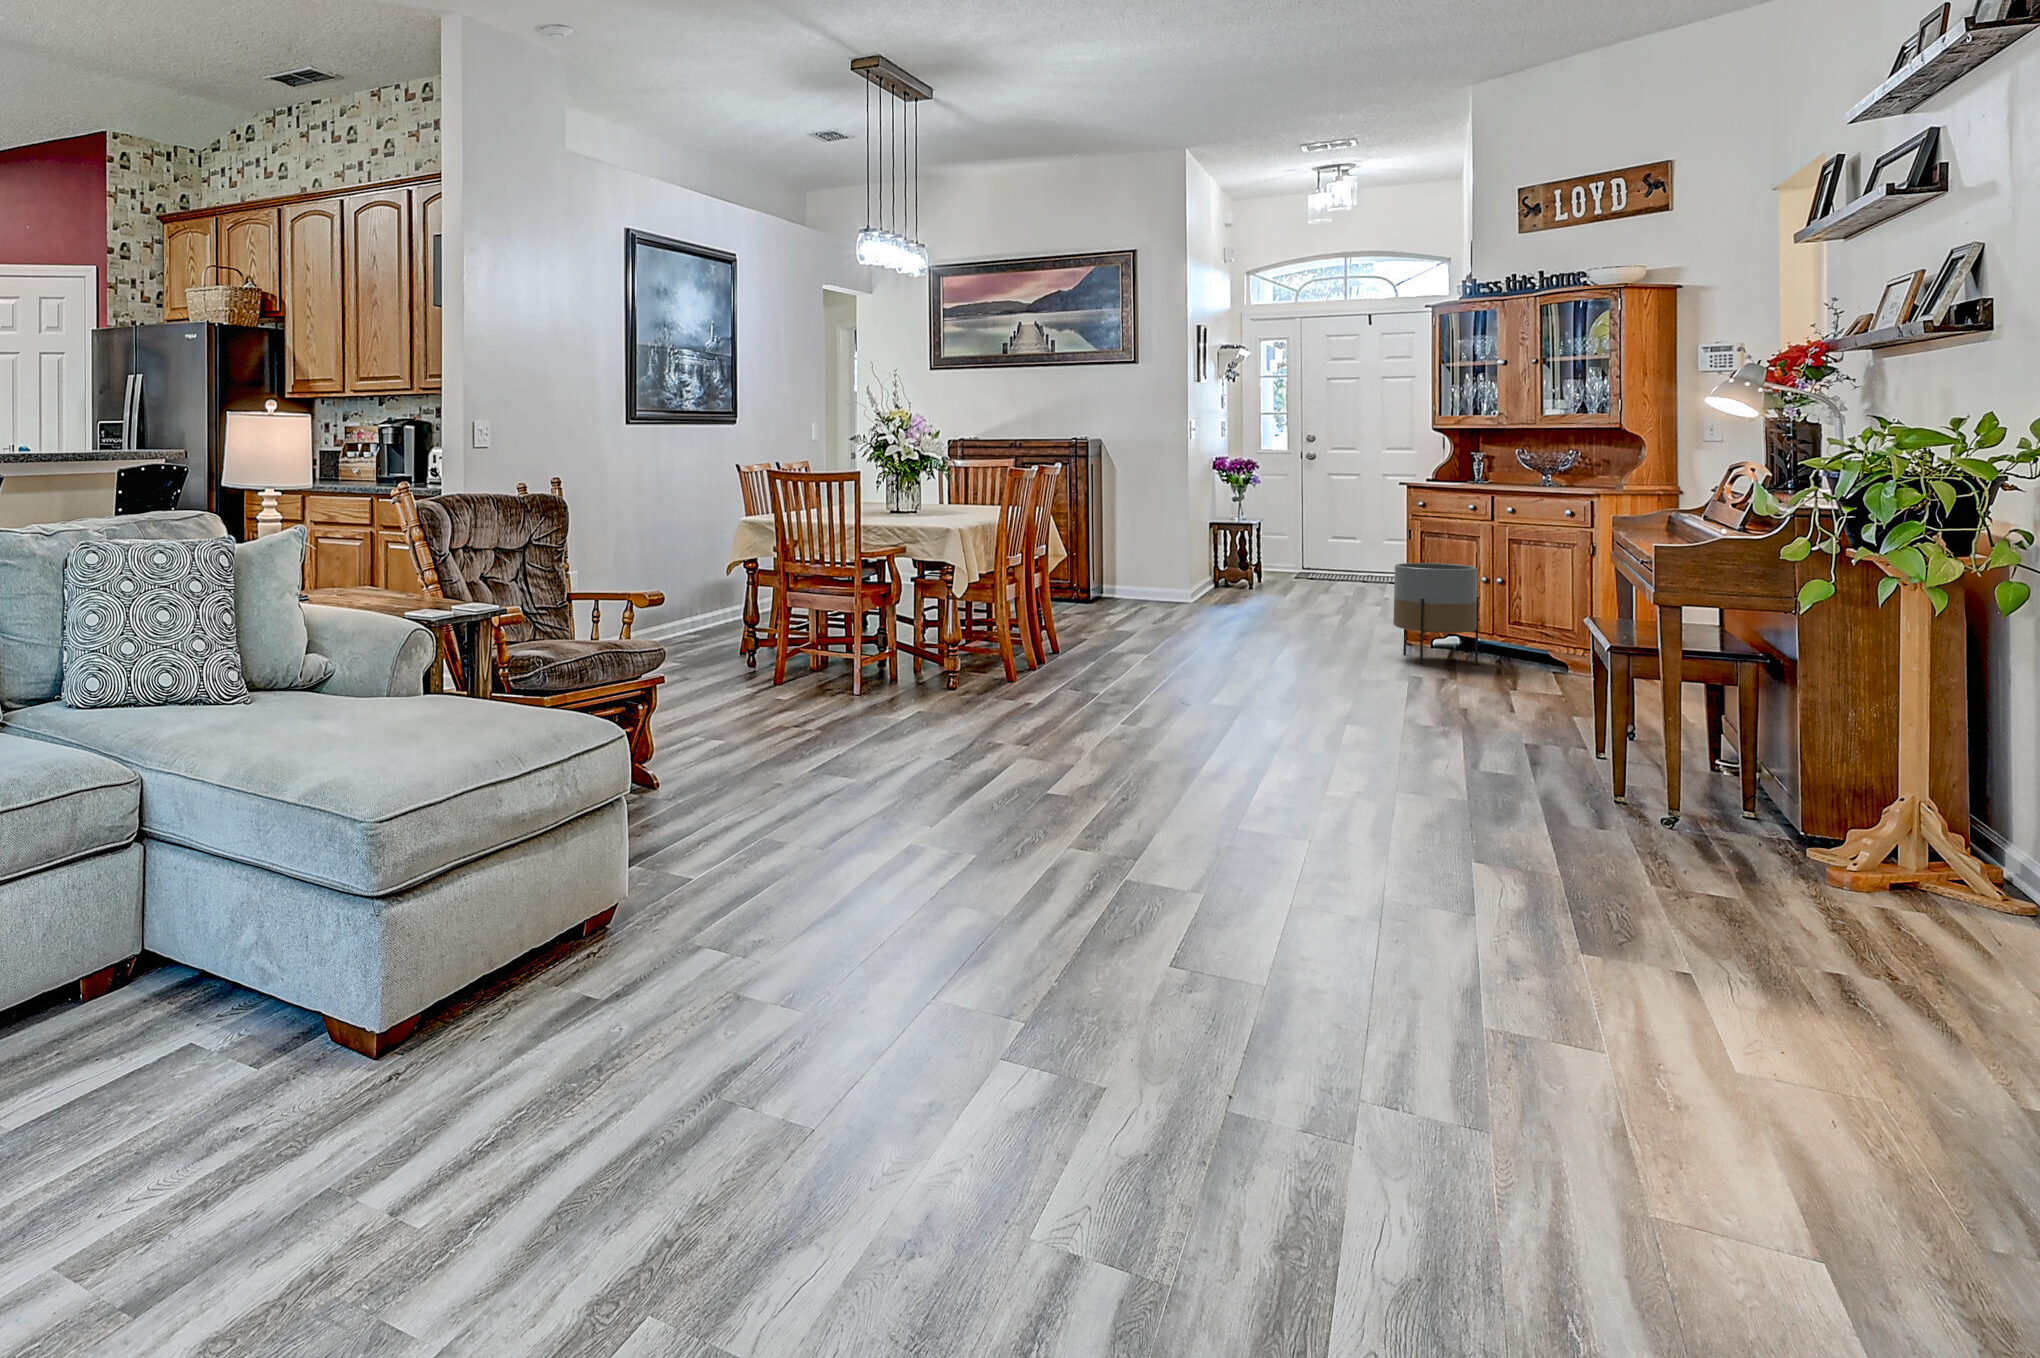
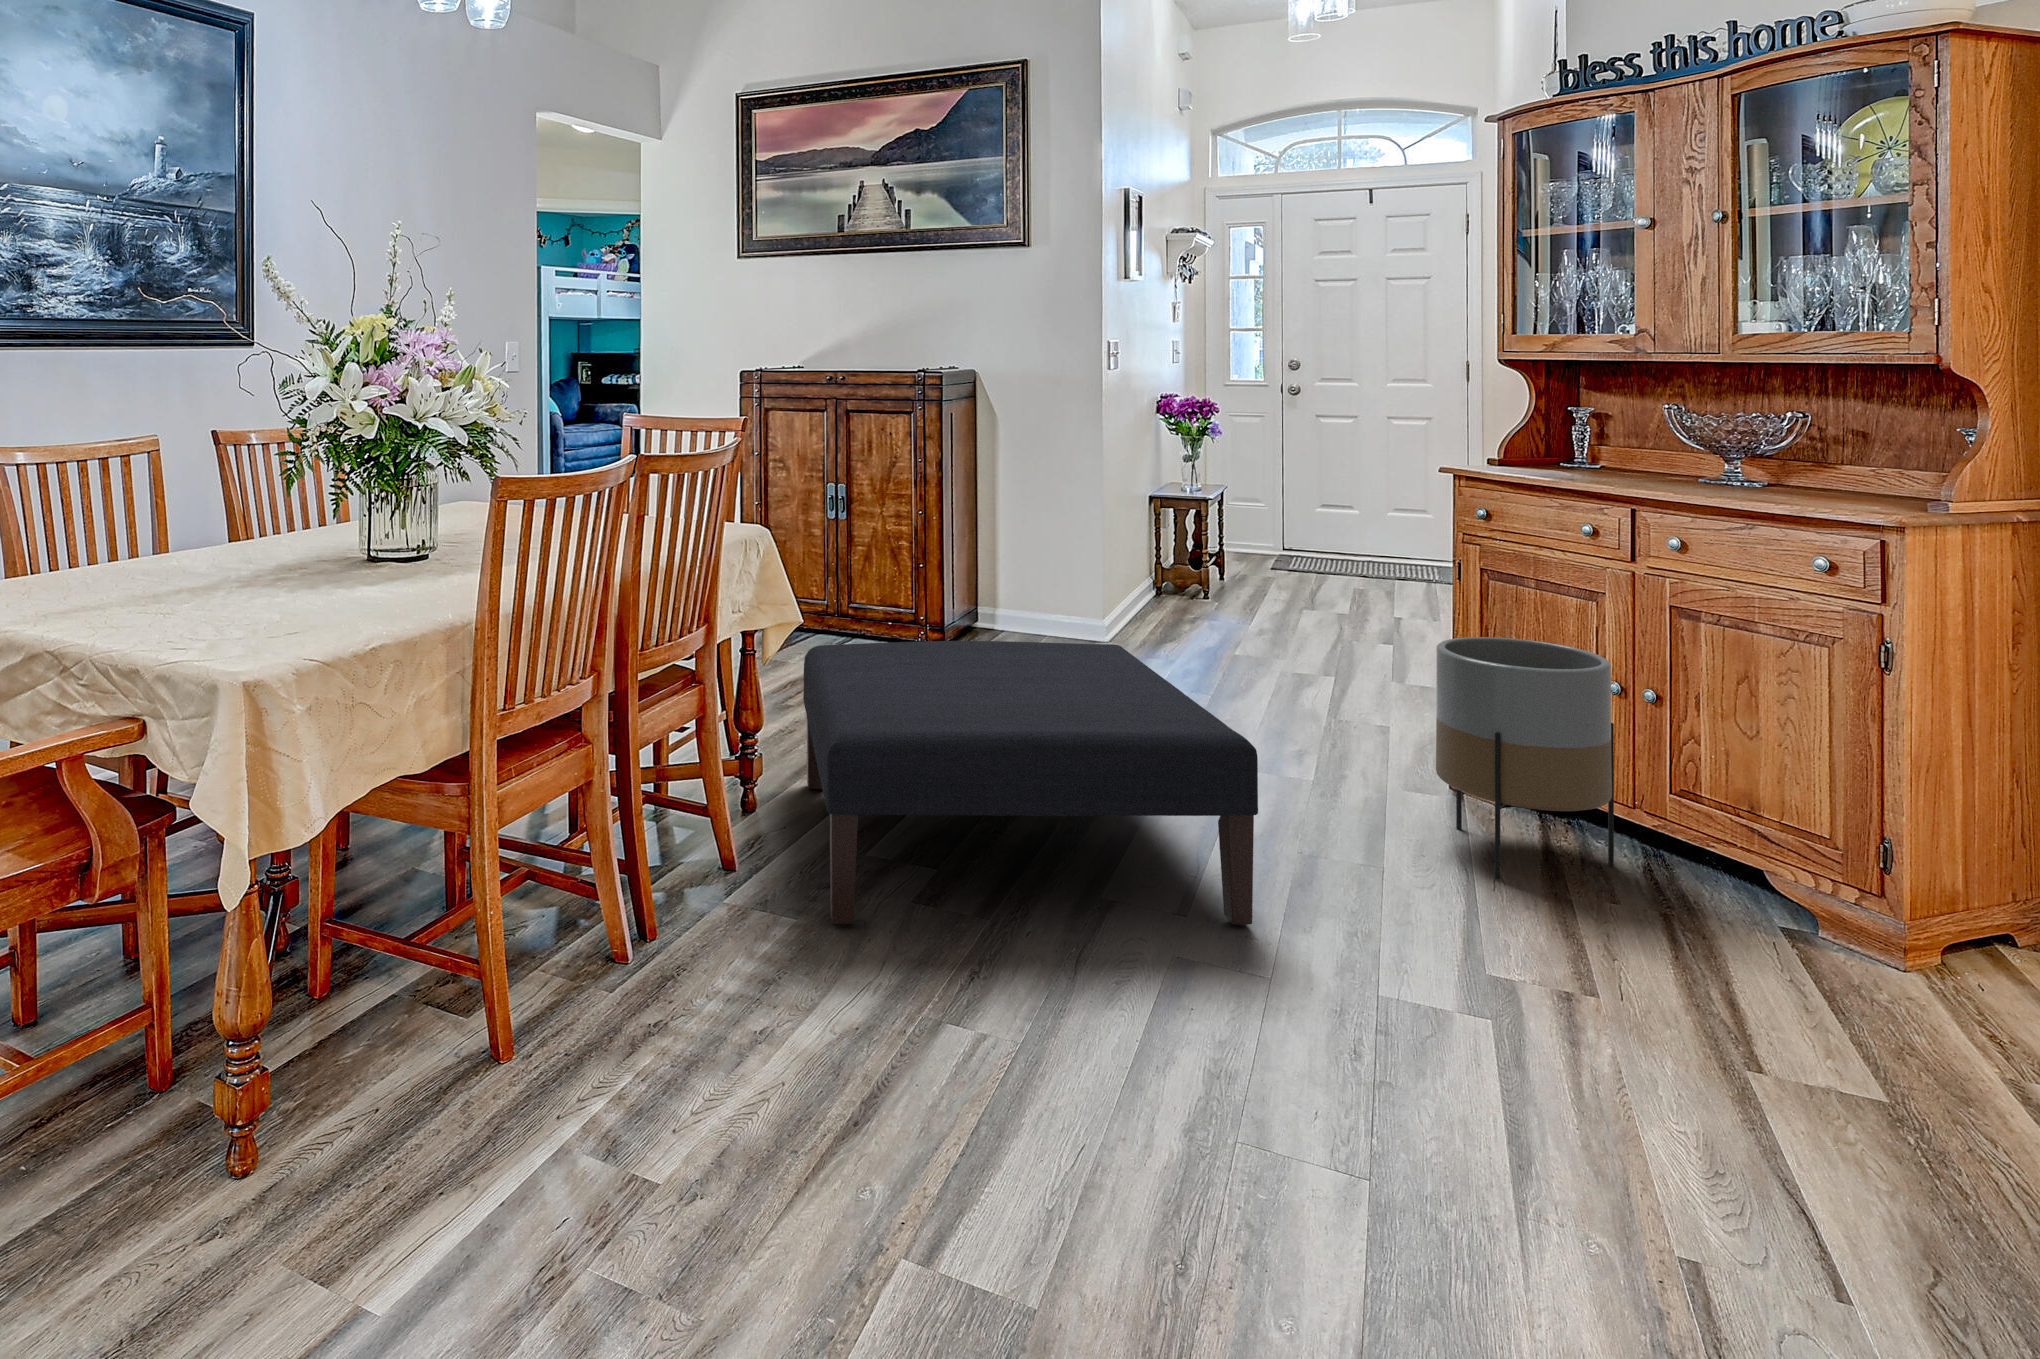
ottoman: none [1067,574,1313,674] -> present [803,641,1258,925]

